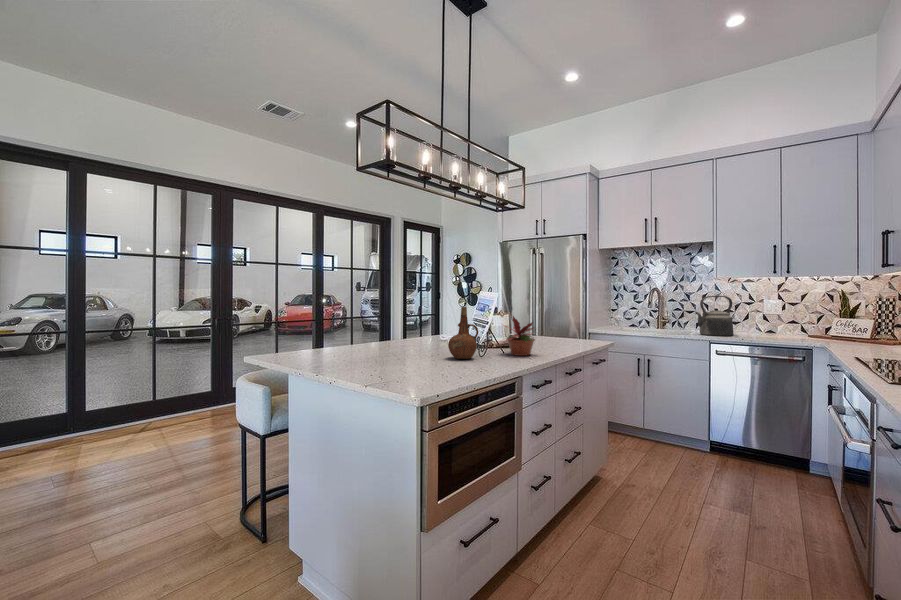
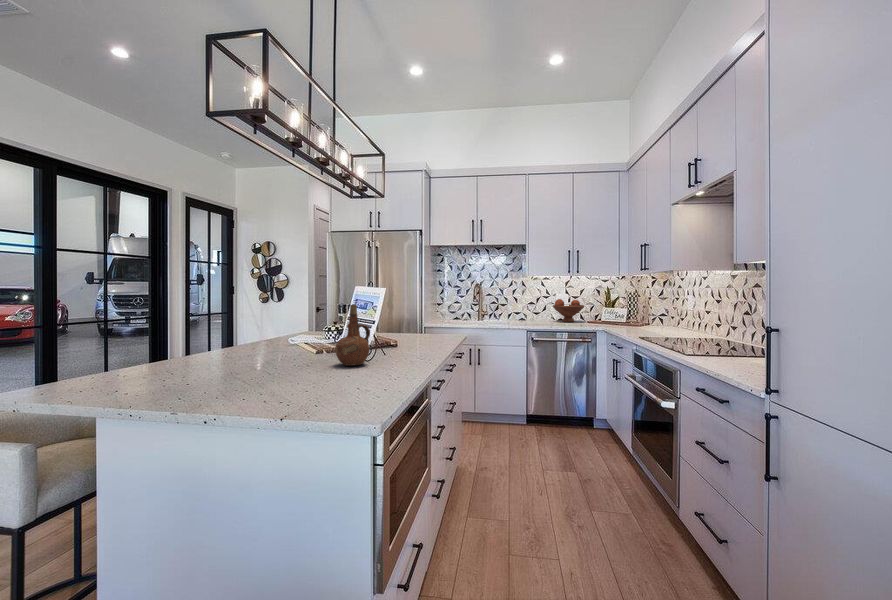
kettle: present [695,296,734,336] -> none [516,291,542,325]
fruit bowl: none [756,306,806,335] -> present [553,299,584,322]
potted plant: present [506,316,535,356] -> none [382,312,430,356]

